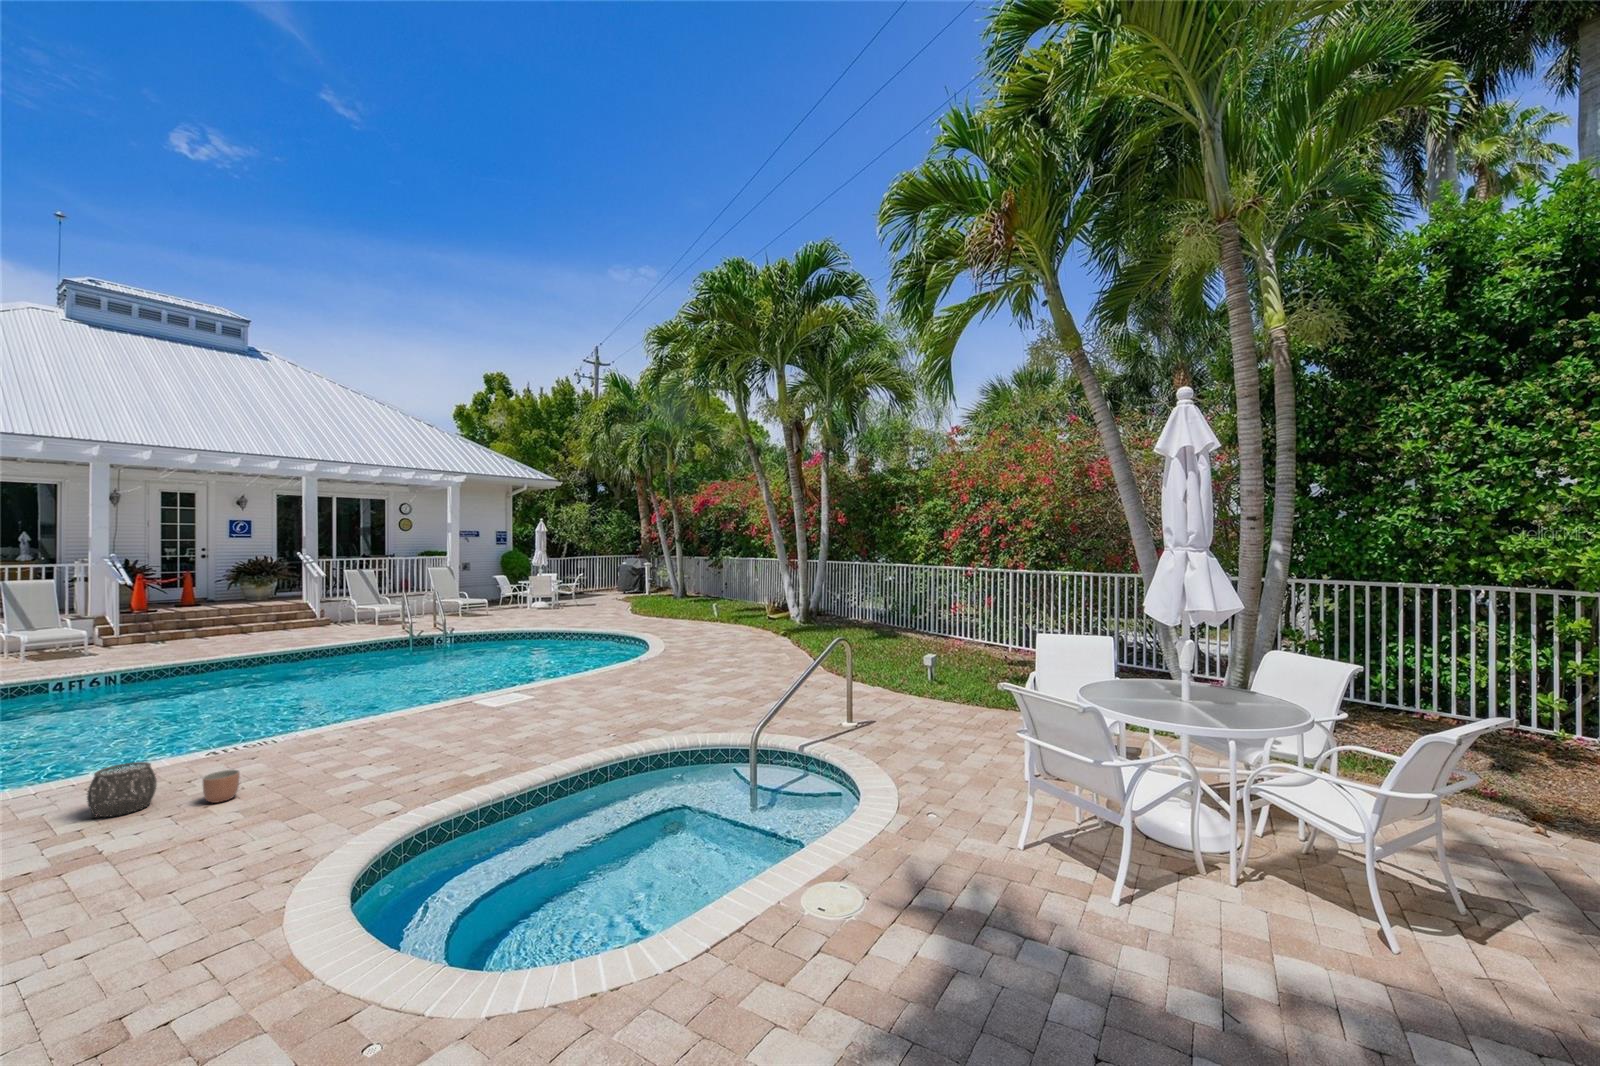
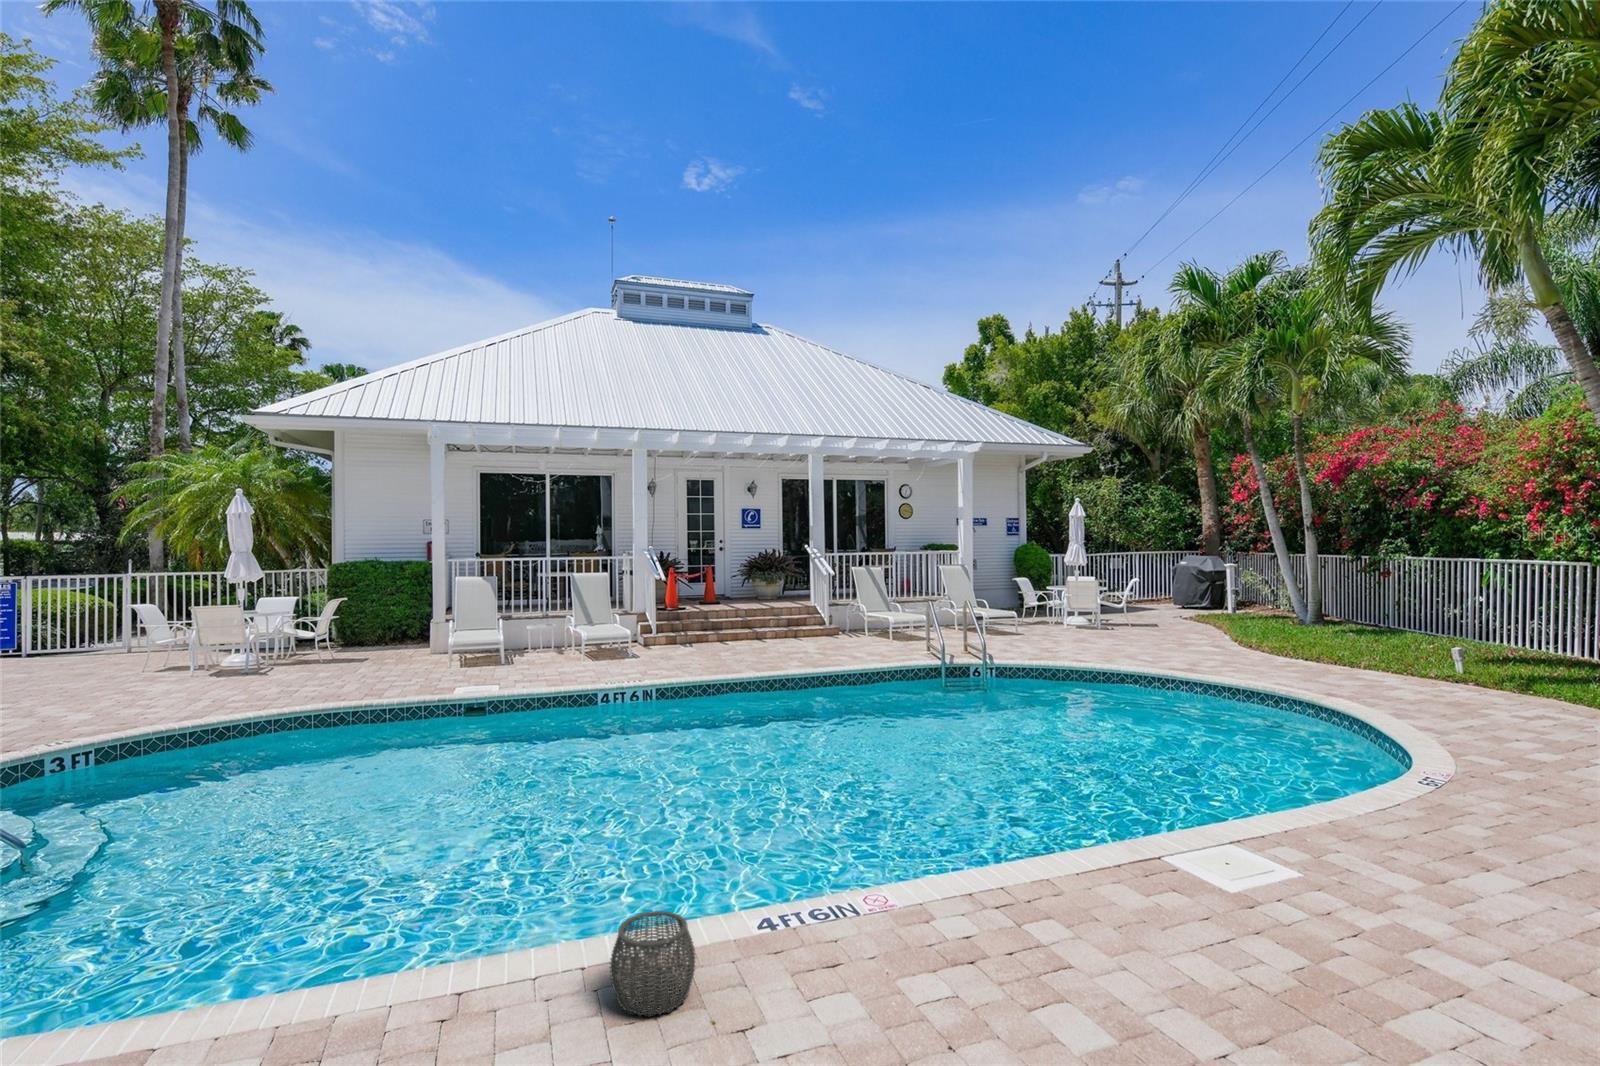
planter: present [202,770,240,803] -> none [758,962,810,1033]

